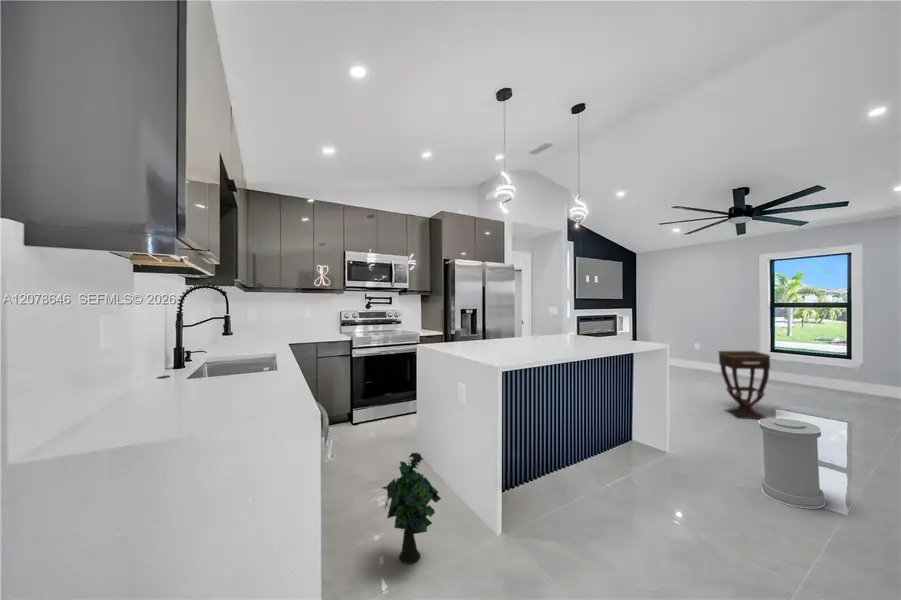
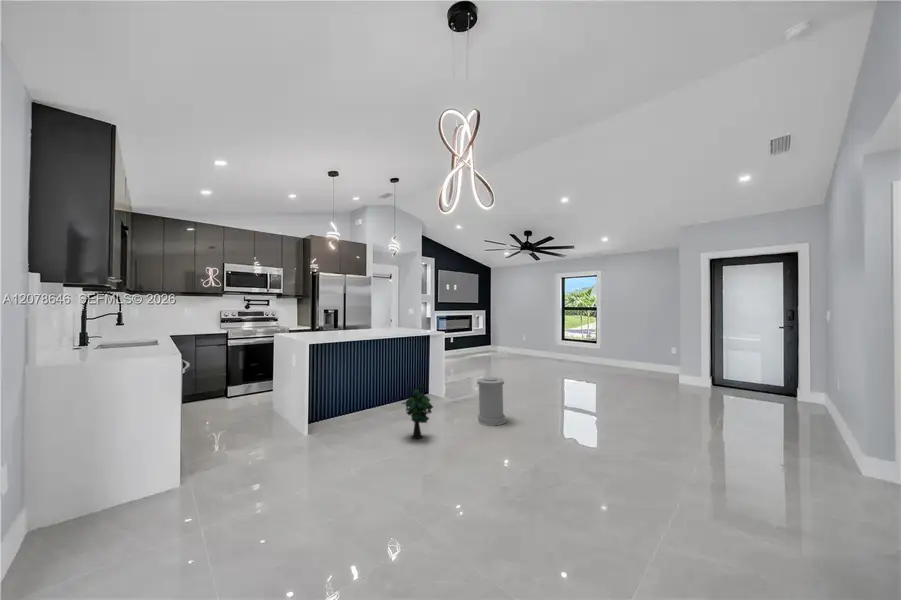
side table: present [719,351,770,419] -> none [507,341,531,386]
decorative plant: present [382,453,441,564] -> present [402,384,433,439]

